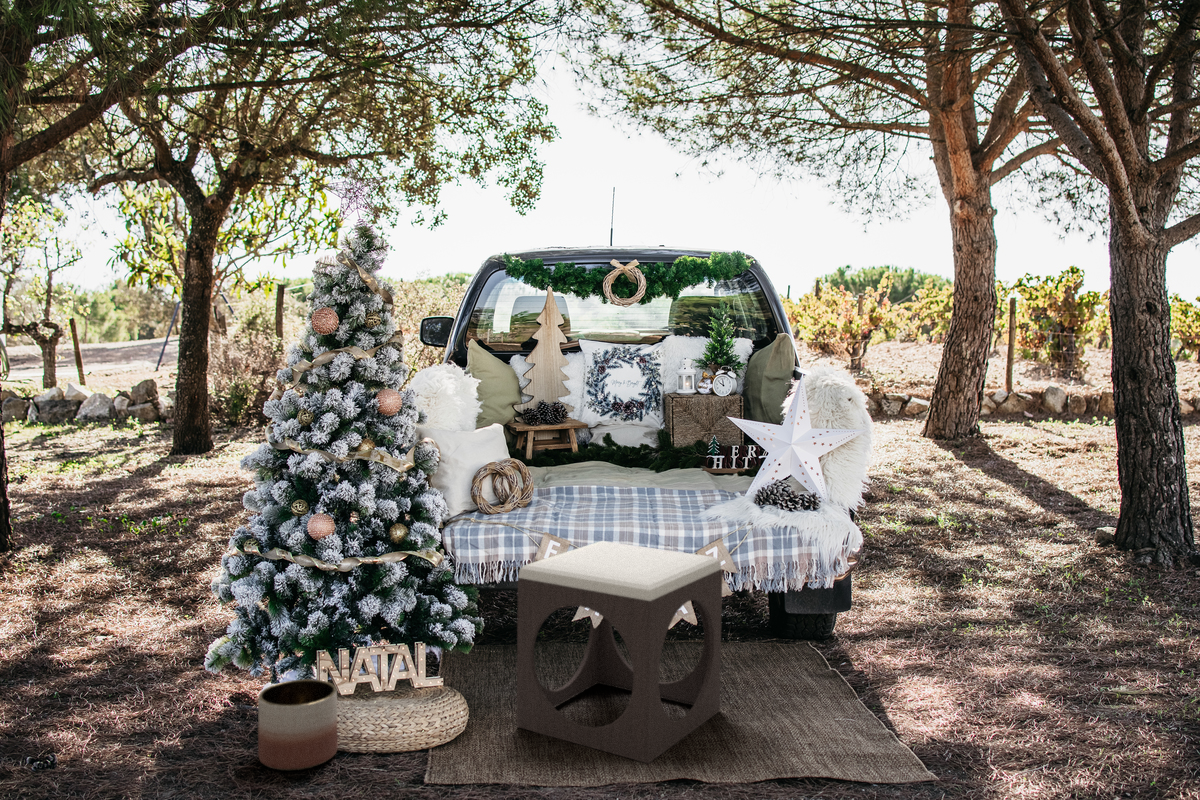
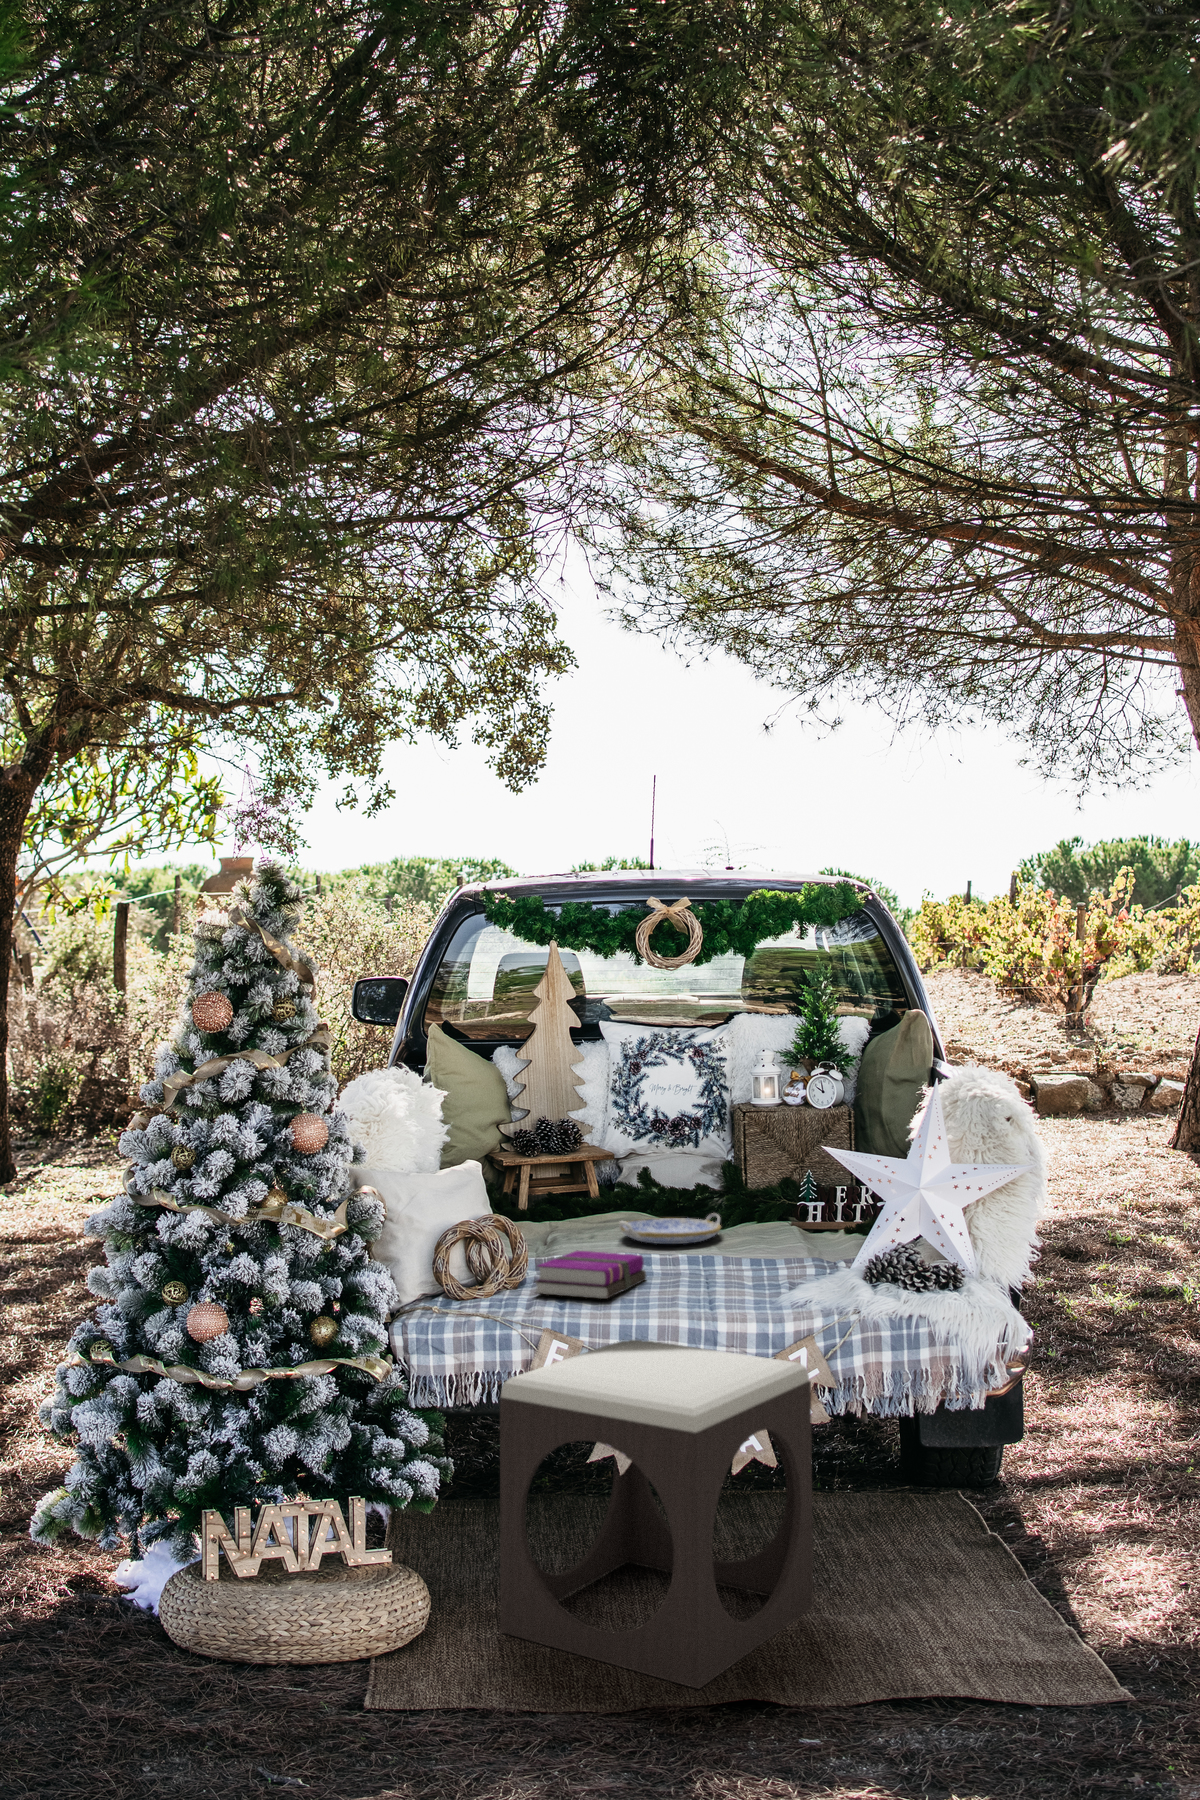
serving tray: none [592,464,659,483] -> present [619,1214,721,1244]
hardback book: none [538,485,612,516] -> present [535,1250,646,1299]
planter: present [258,679,338,770] -> none [110,1557,228,1700]

